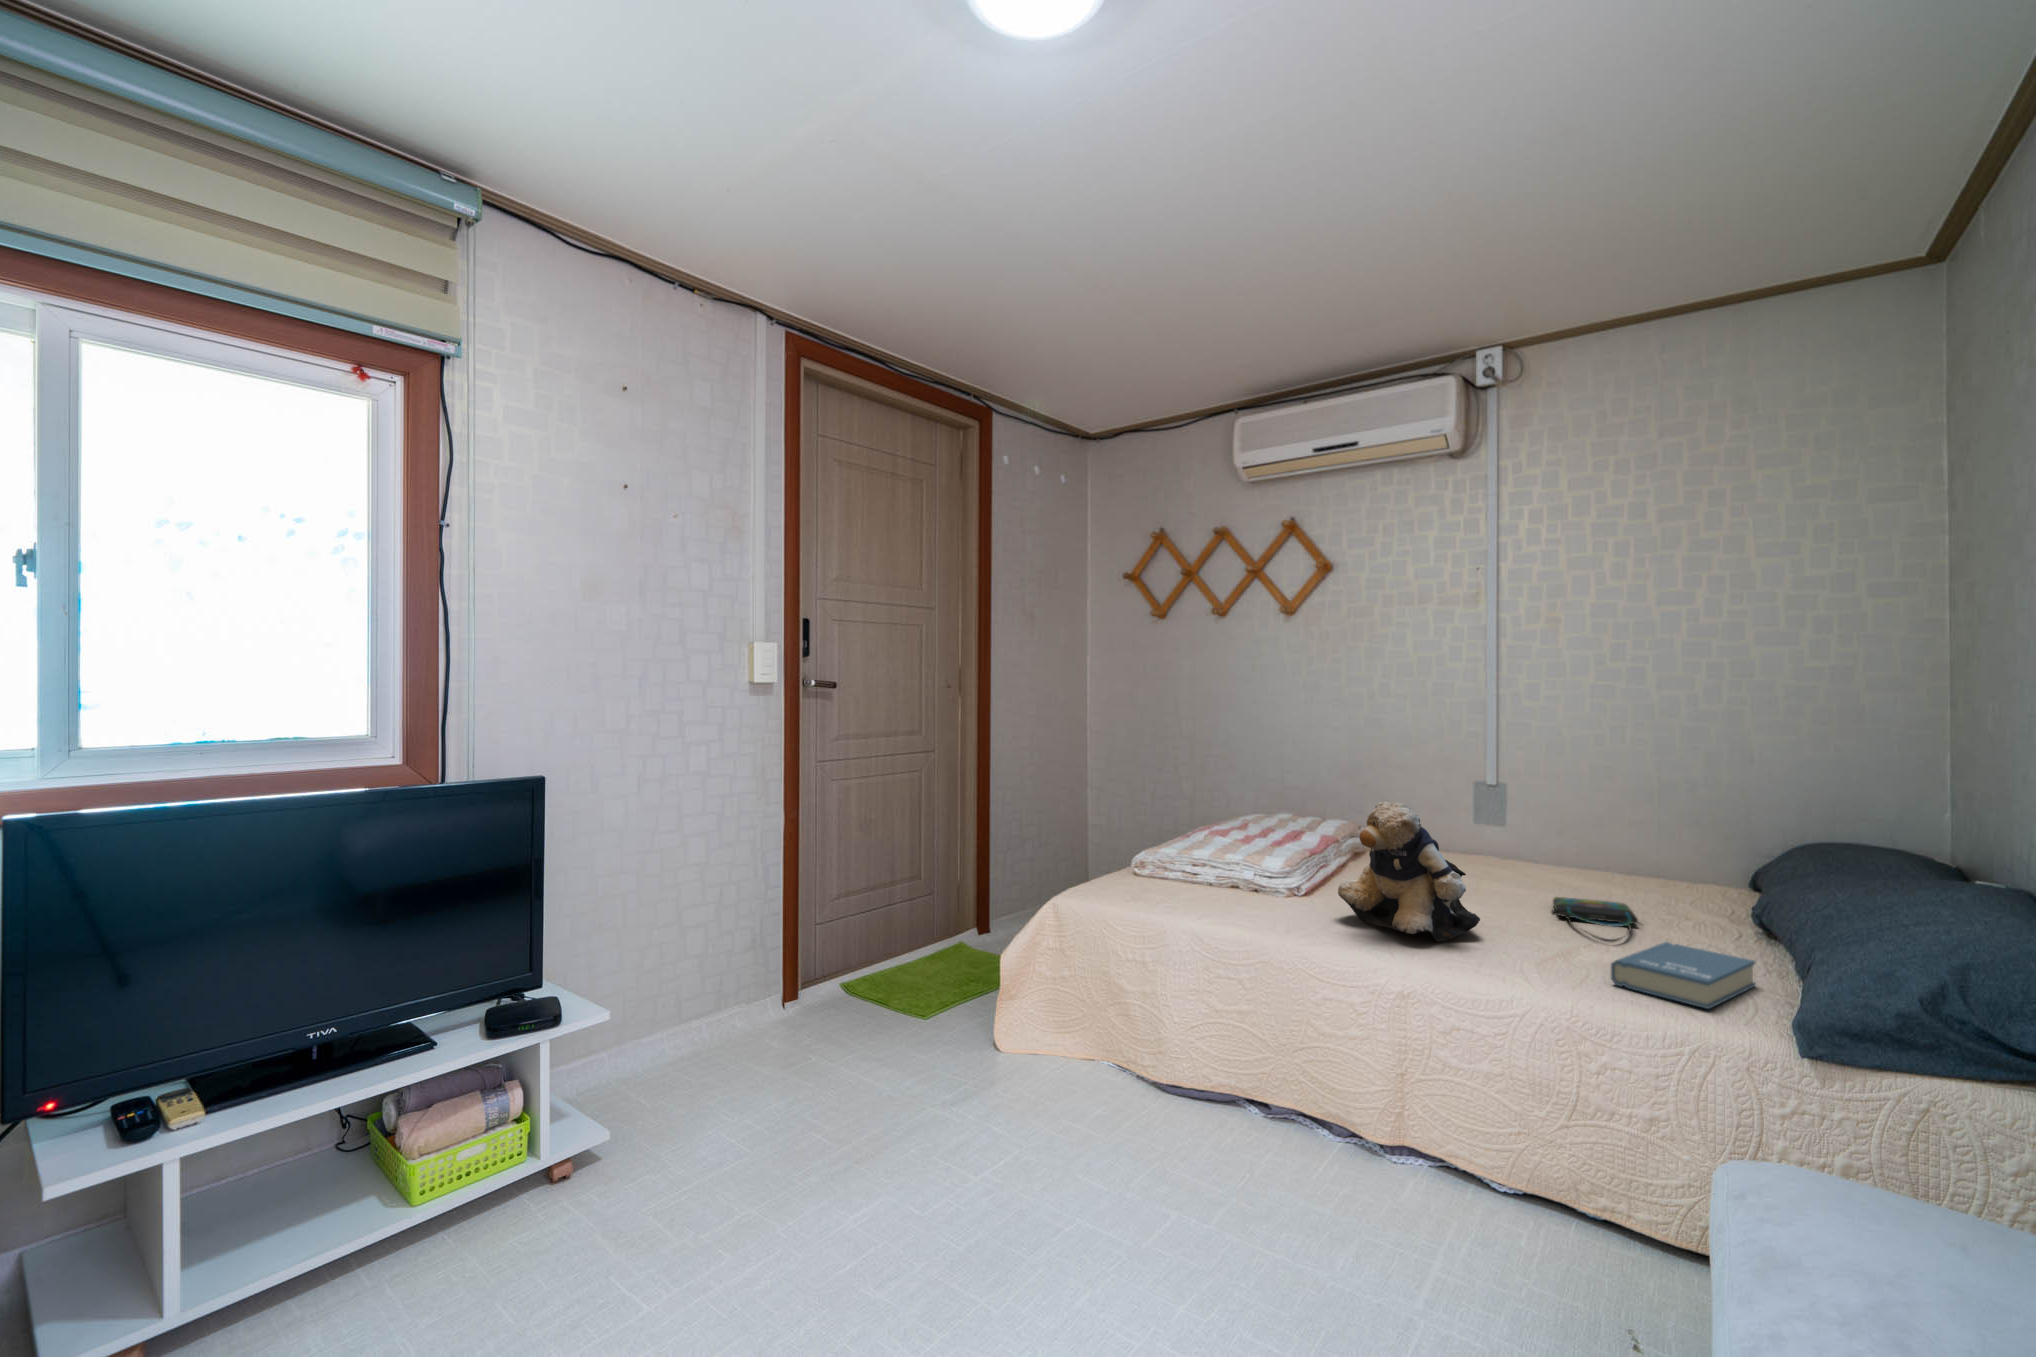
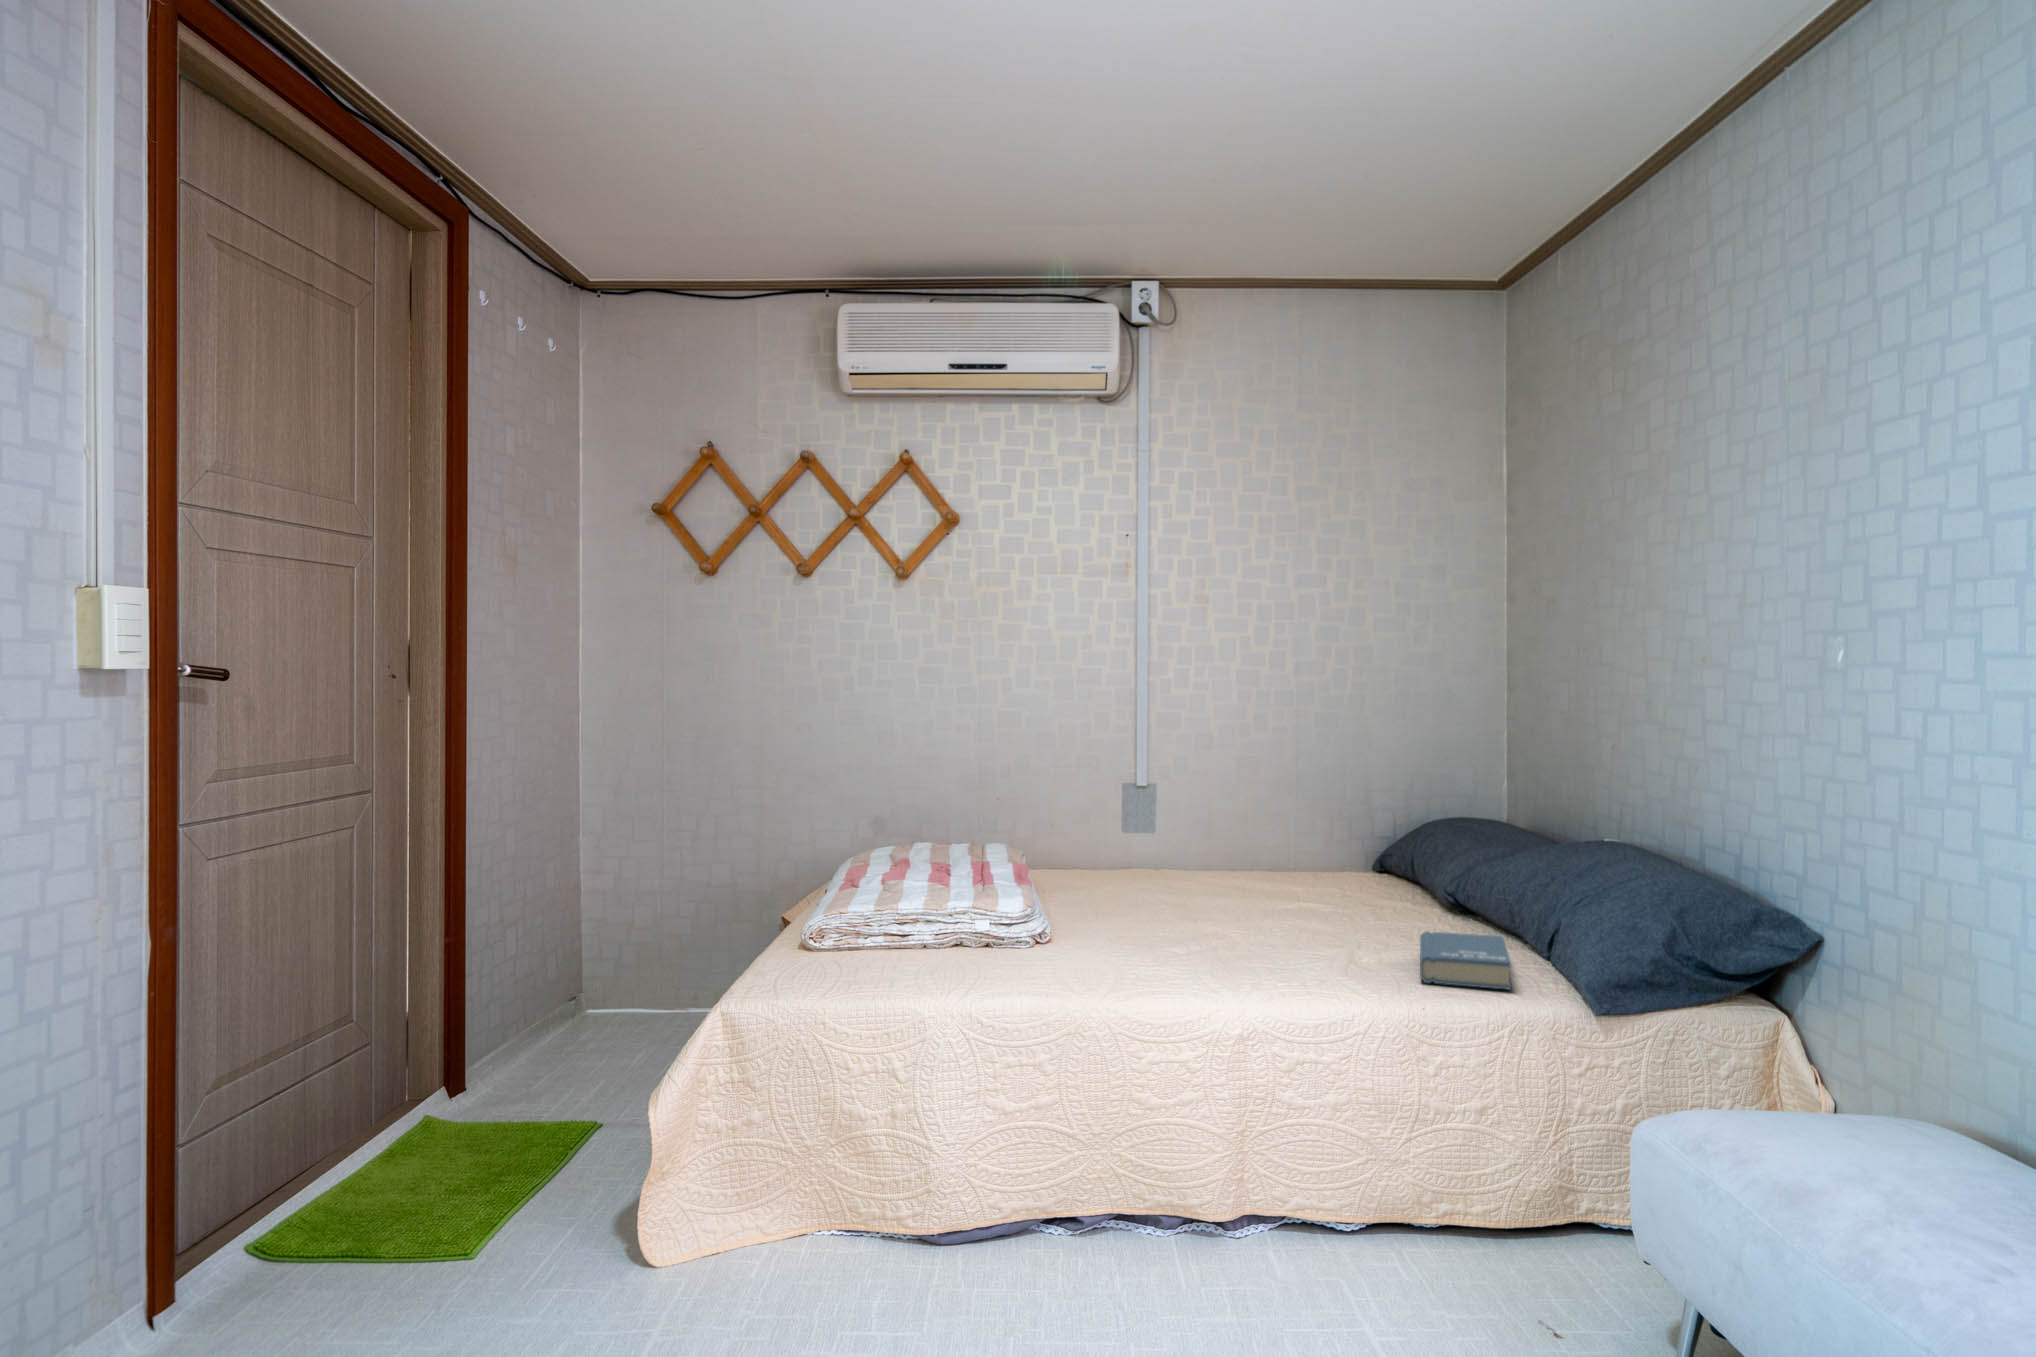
teddy bear: present [1338,801,1480,942] -> none [1114,812,1267,970]
tote bag: present [1552,897,1641,942] -> none [1269,899,1370,941]

